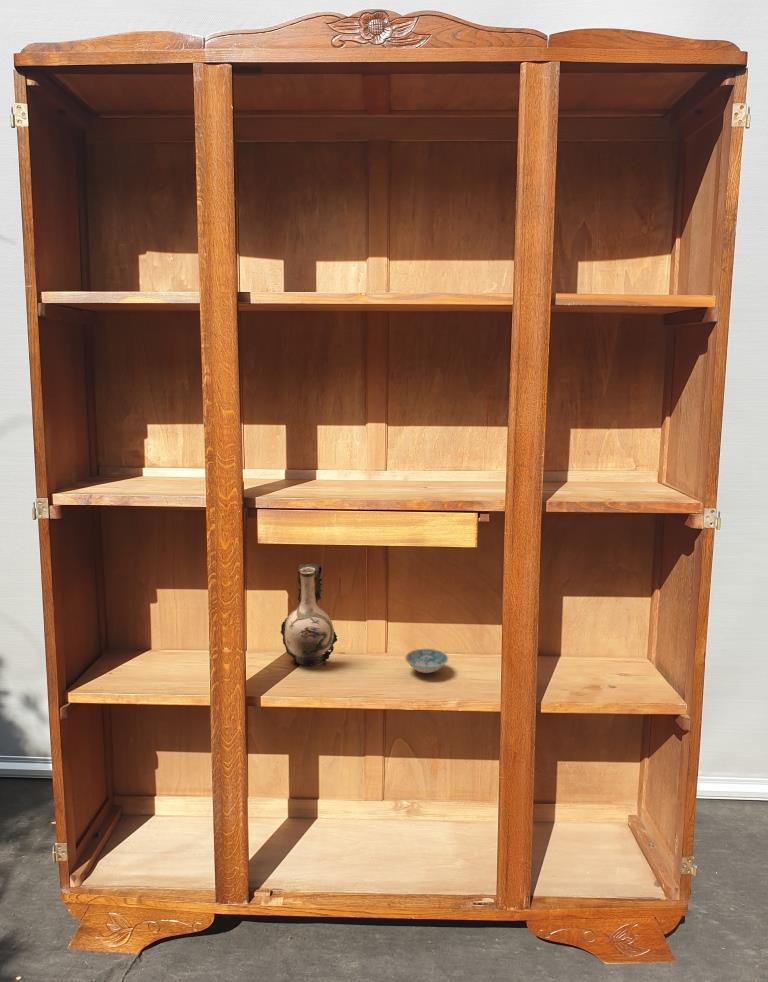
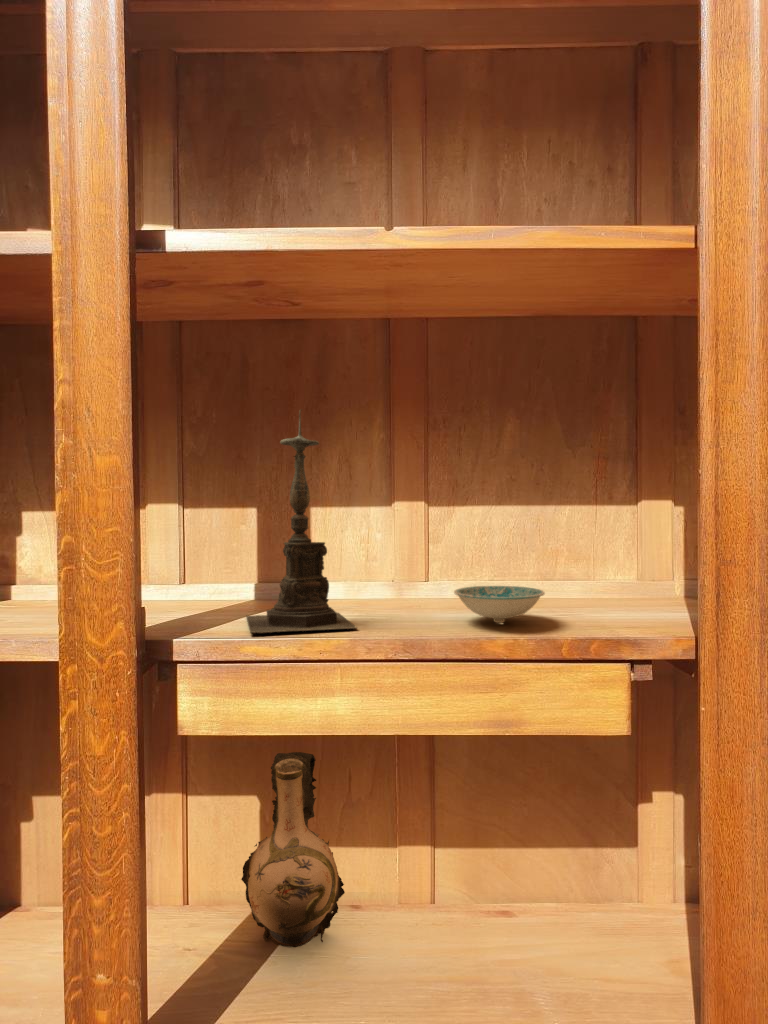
candle holder: none [285,378,345,496] -> present [246,410,357,633]
ceramic bowl: present [405,649,448,673] -> present [454,586,544,623]

